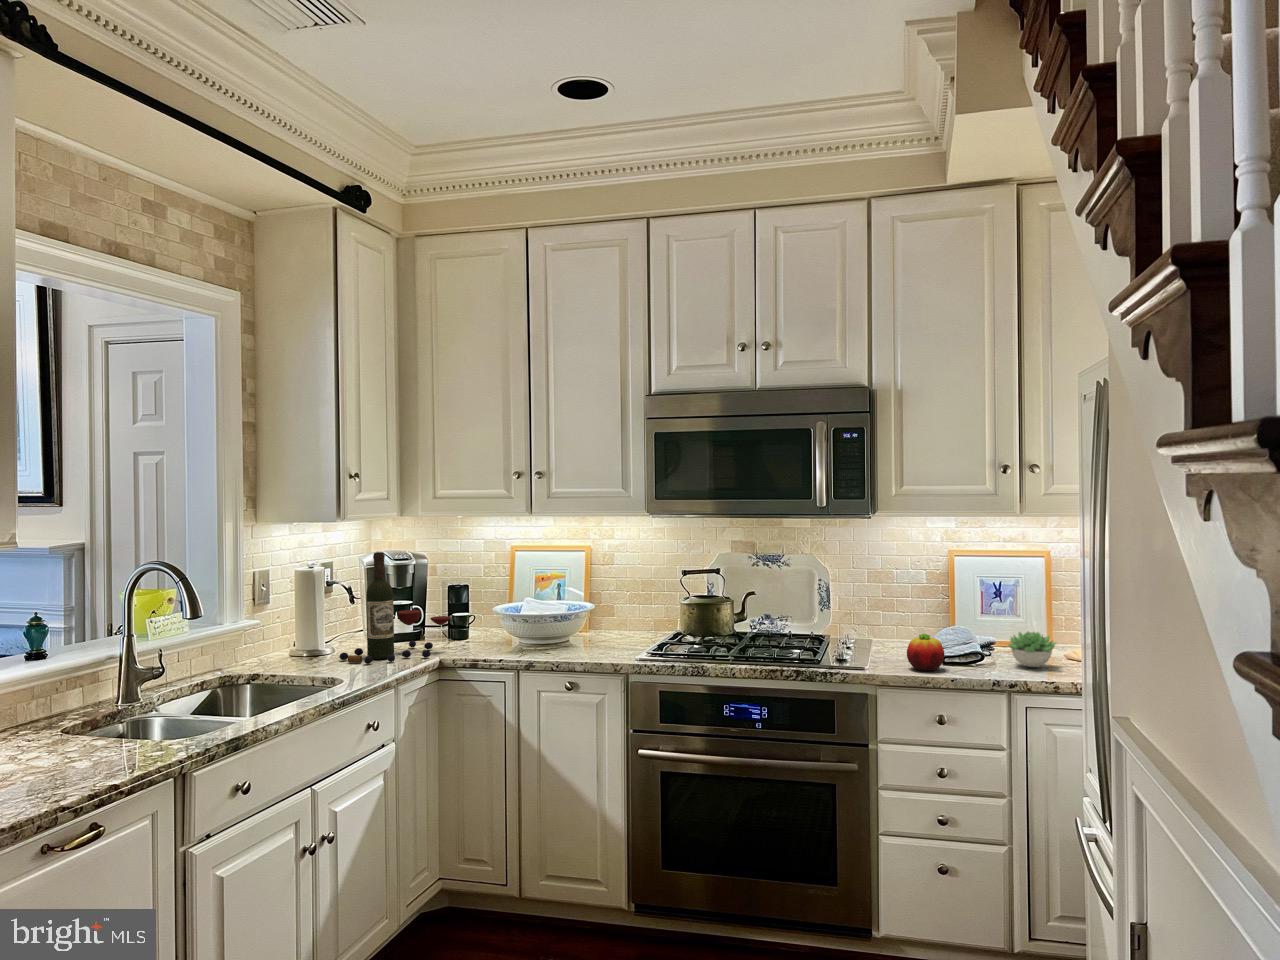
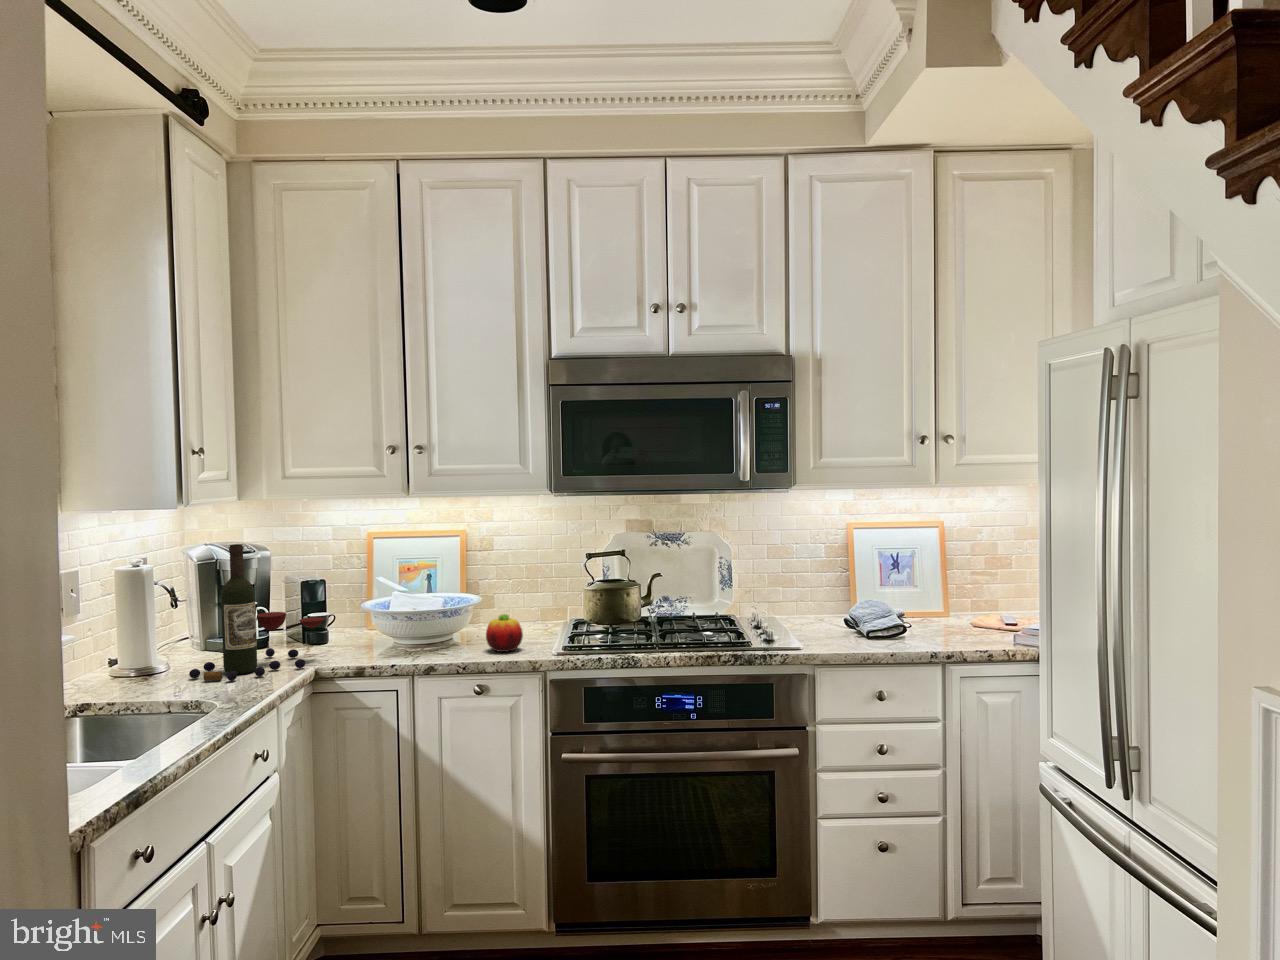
succulent plant: present [1008,632,1056,667] -> none [931,602,980,637]
fruit: present [907,634,944,671] -> present [486,614,523,652]

